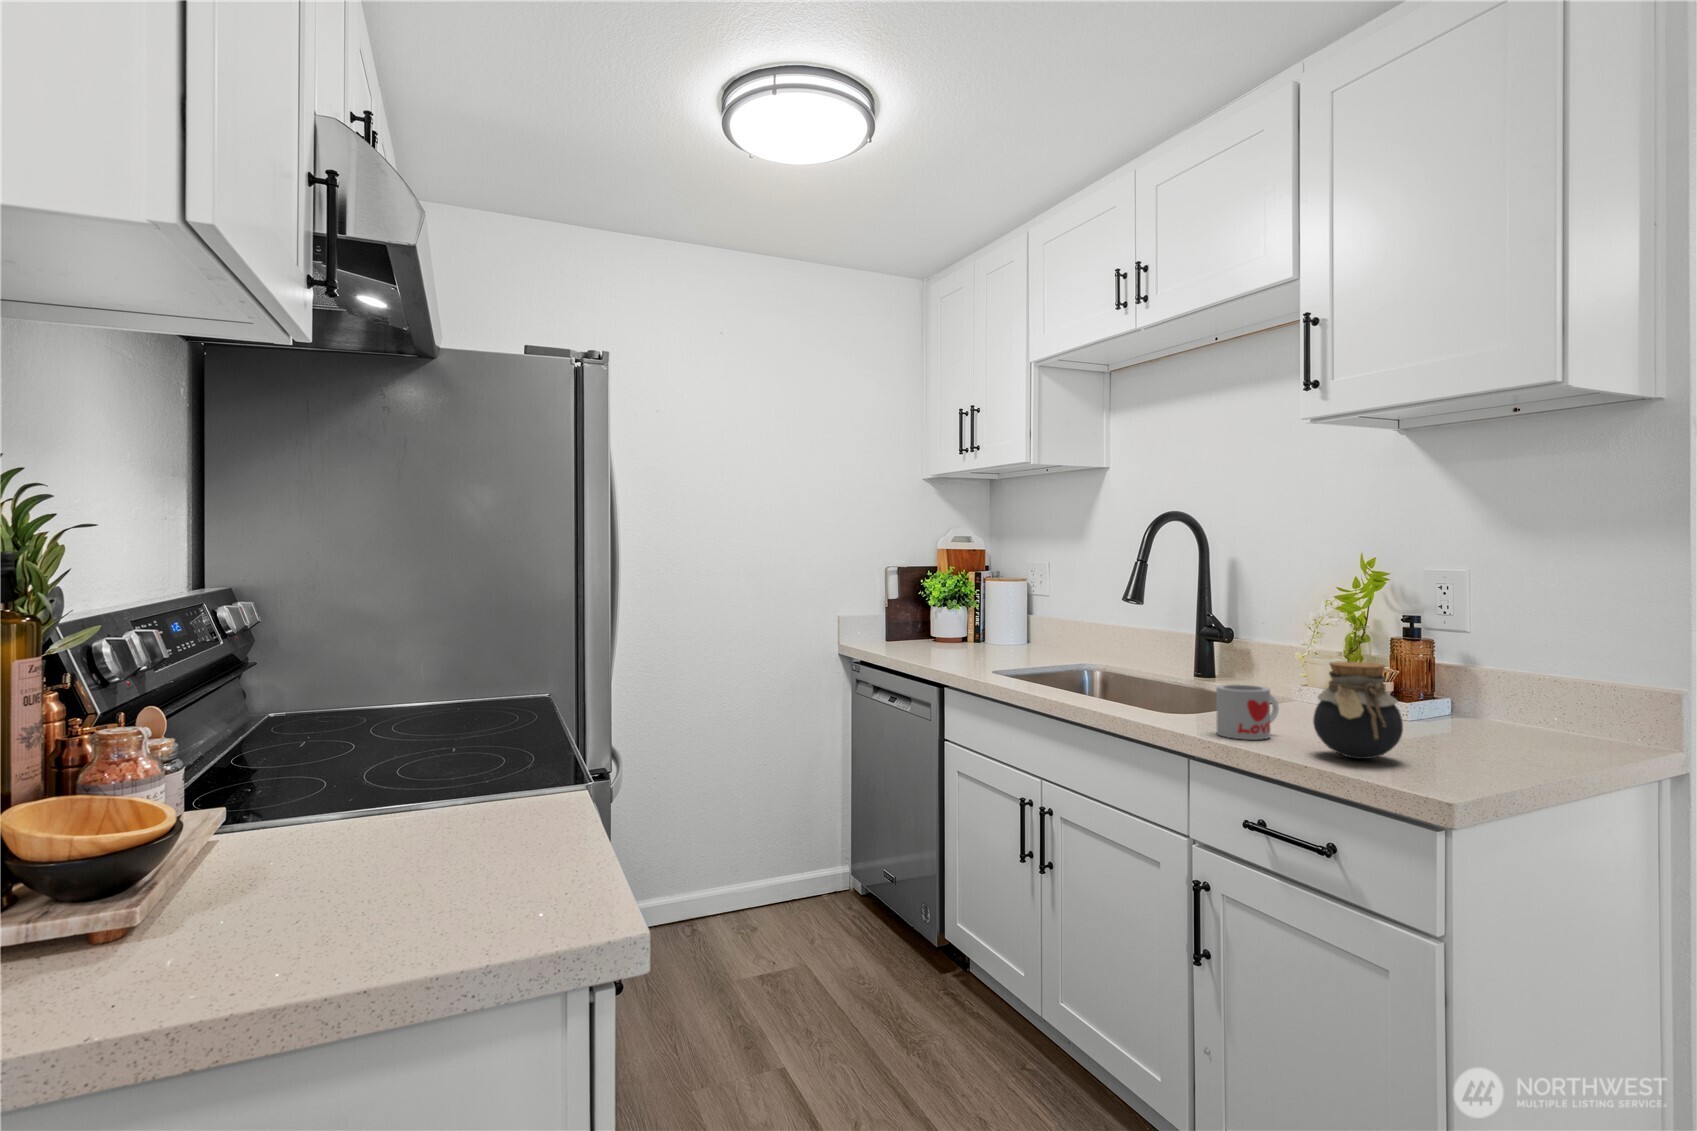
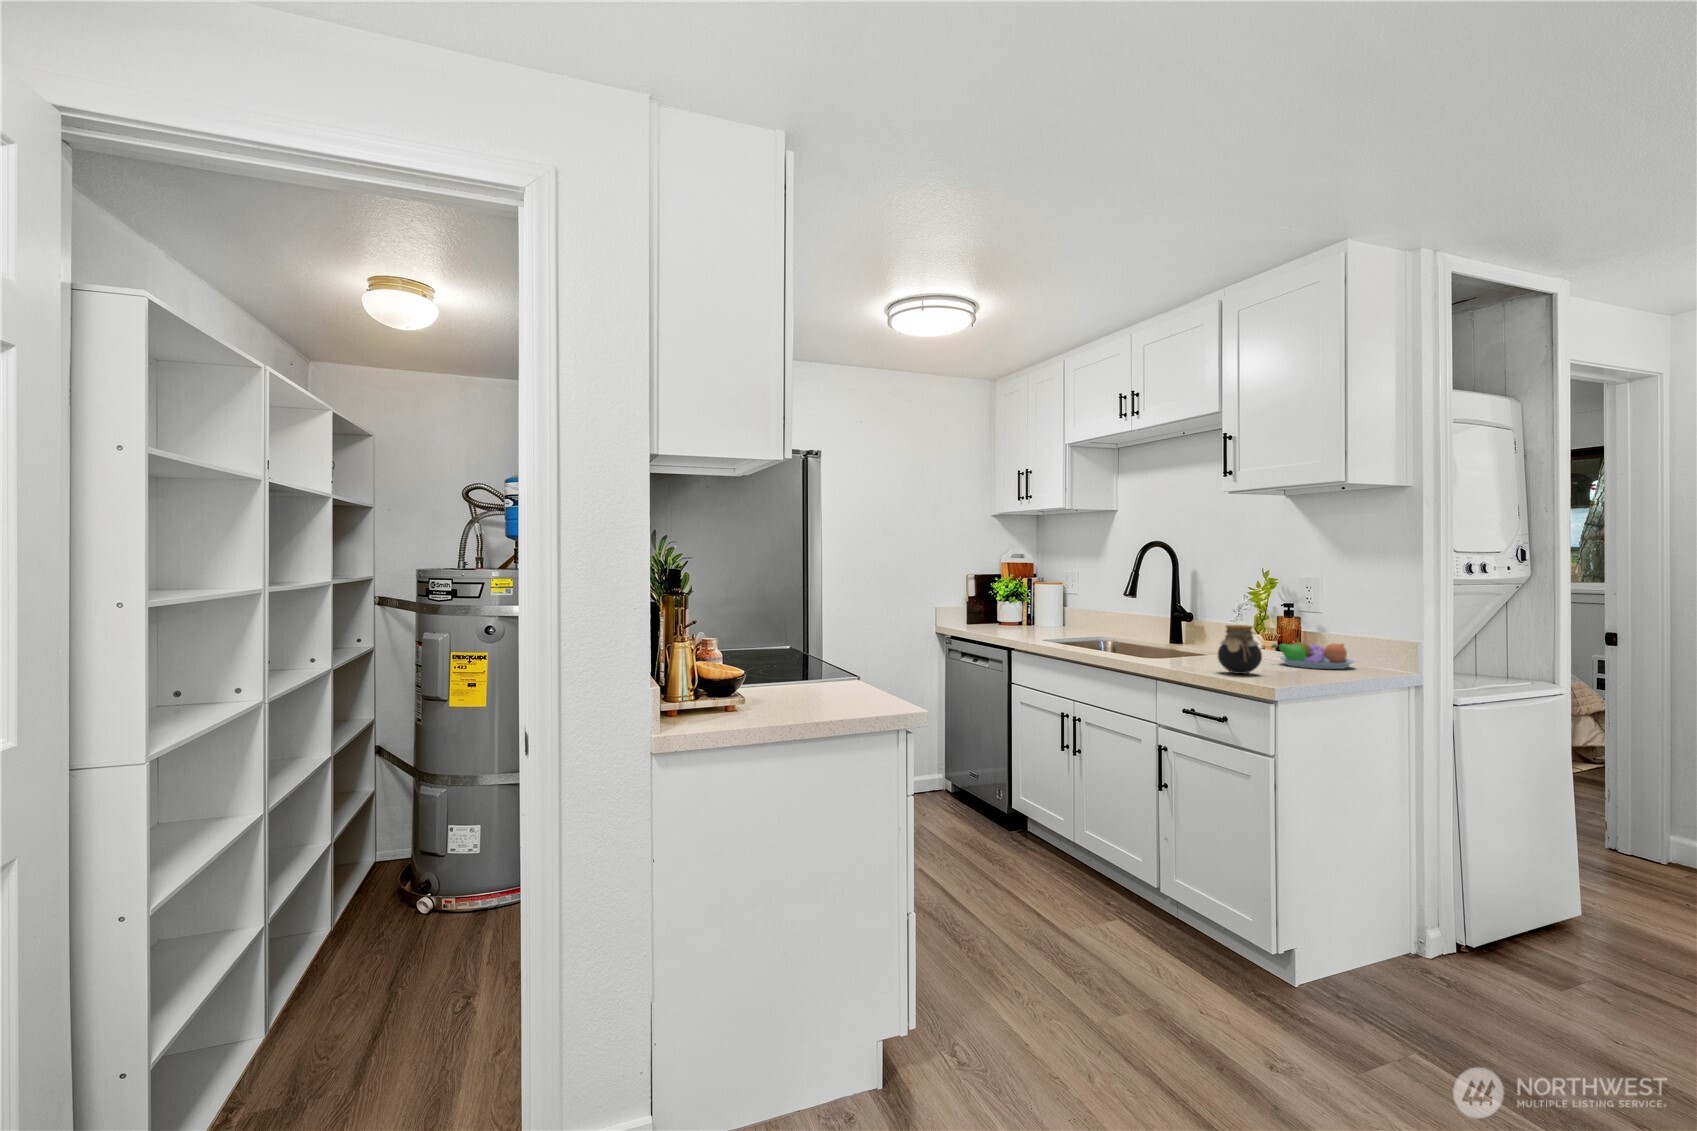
fruit bowl: none [1390,677,1549,739] -> present [1272,639,1355,669]
mug: present [1216,684,1279,740] -> none [1171,640,1205,668]

